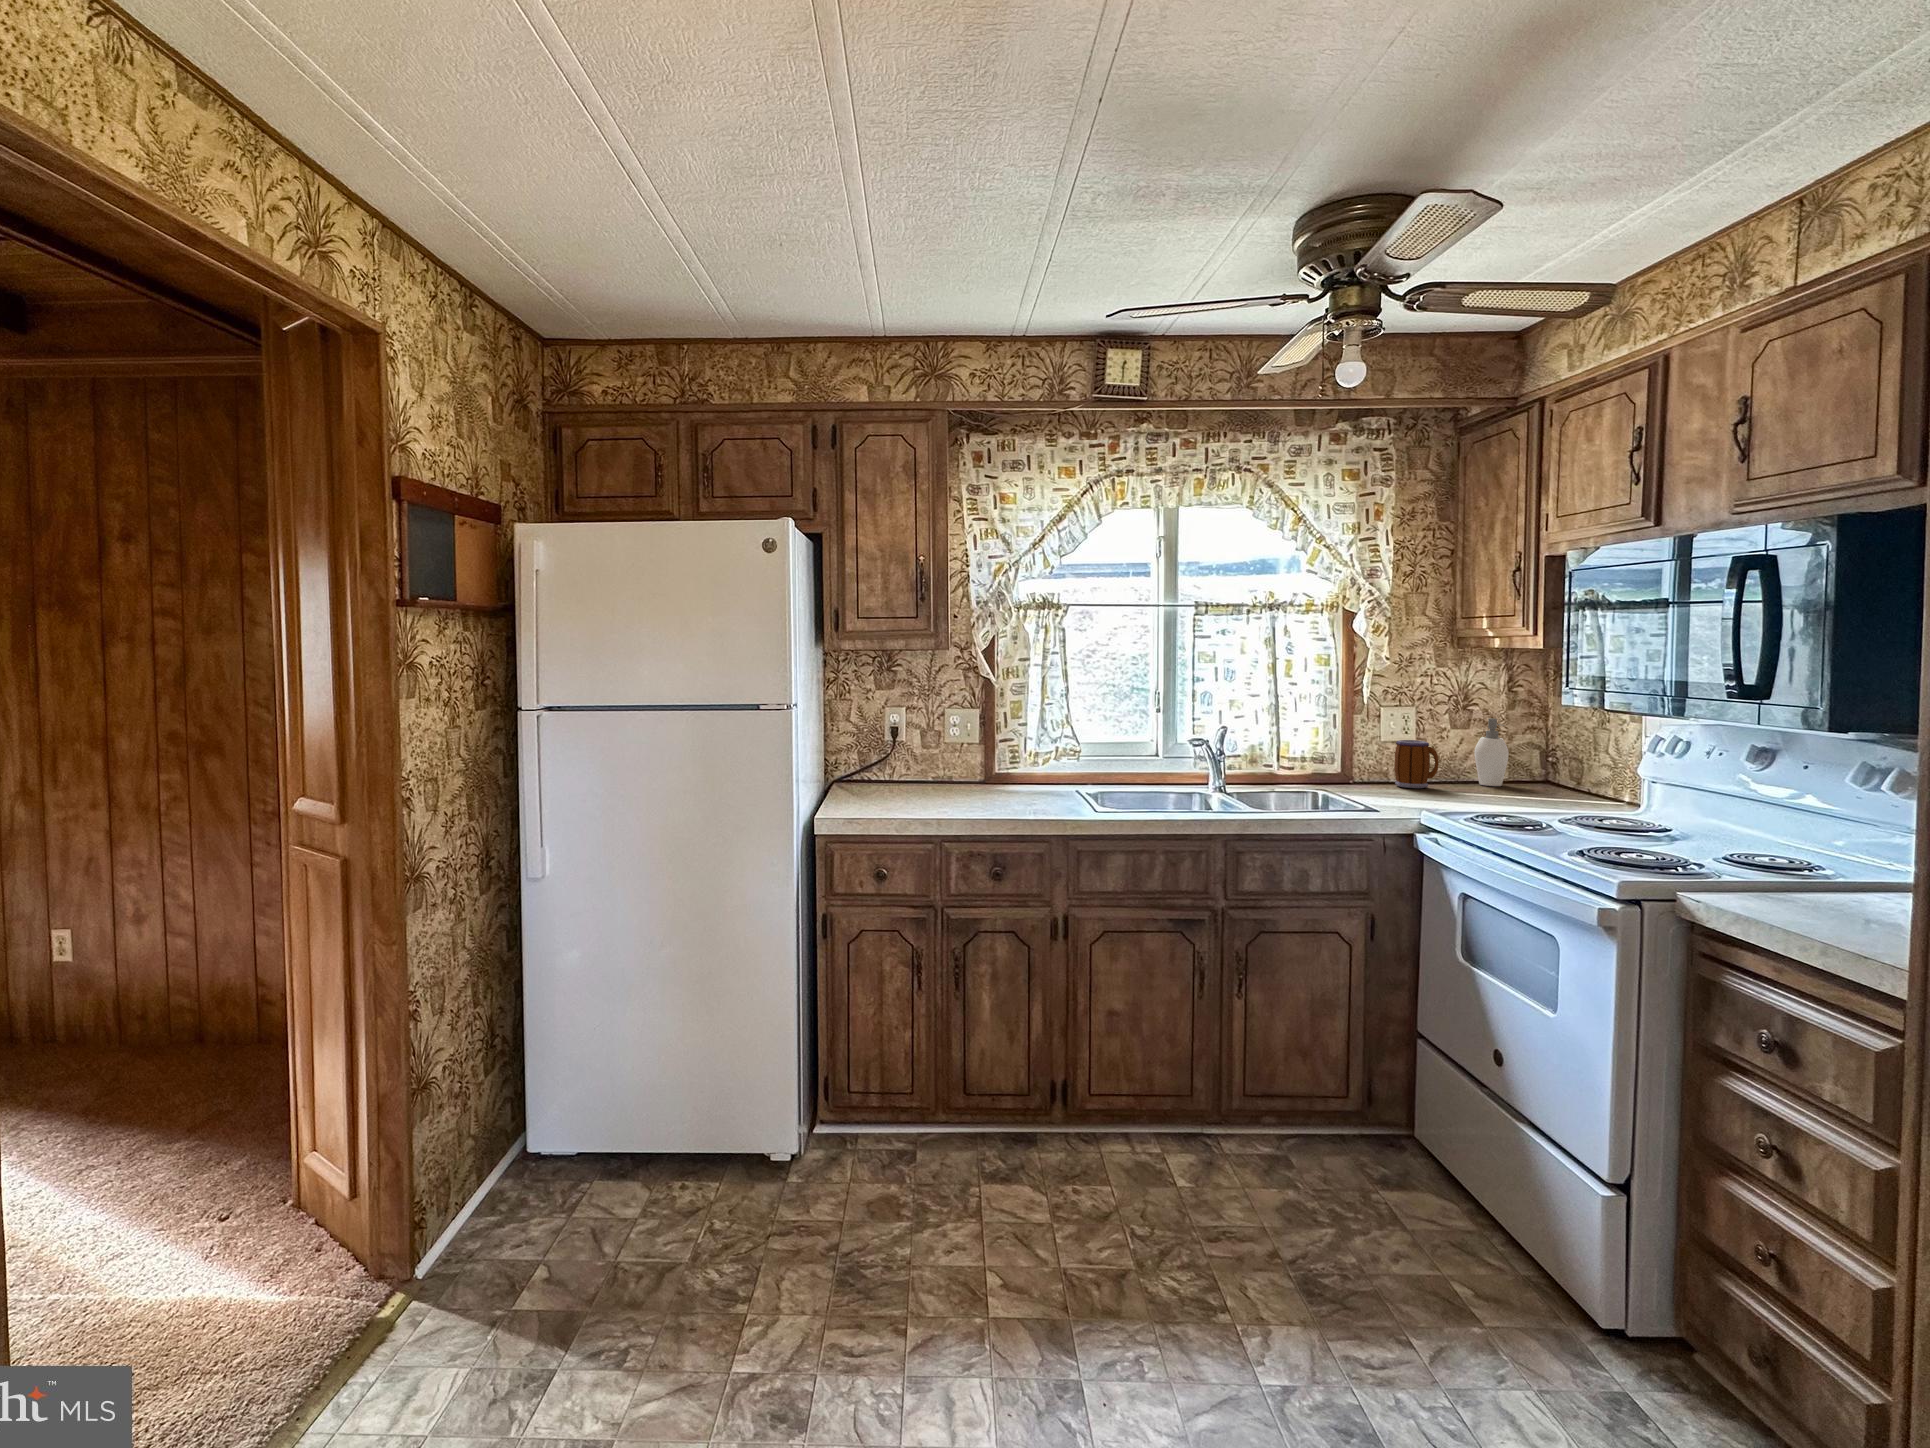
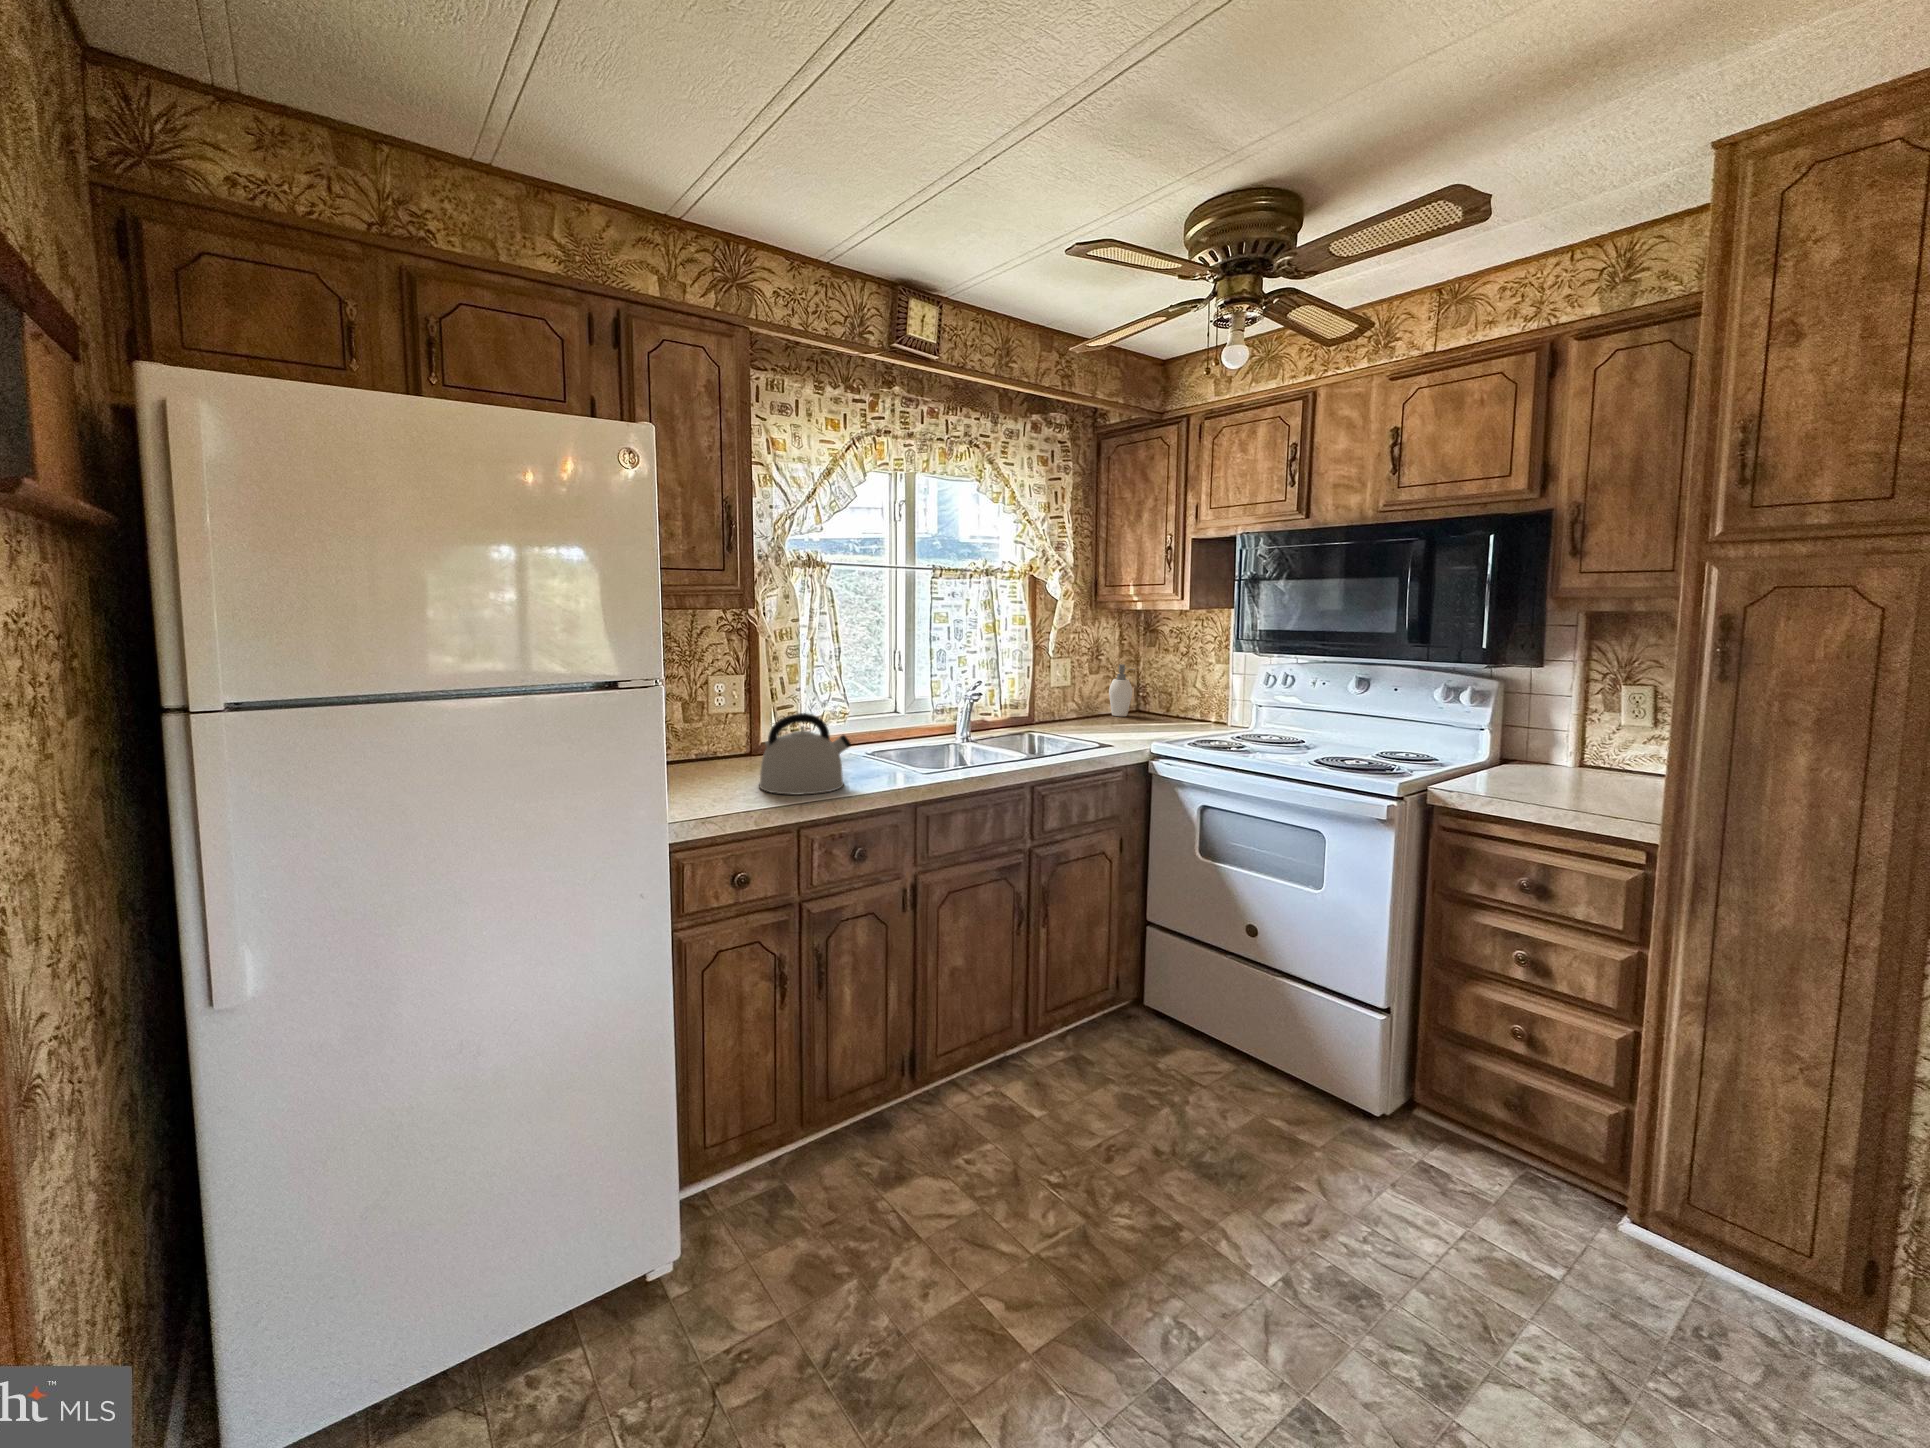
kettle: none [946,739,1027,809] -> present [759,713,852,795]
mug: present [1394,740,1439,788] -> none [1070,685,1101,724]

